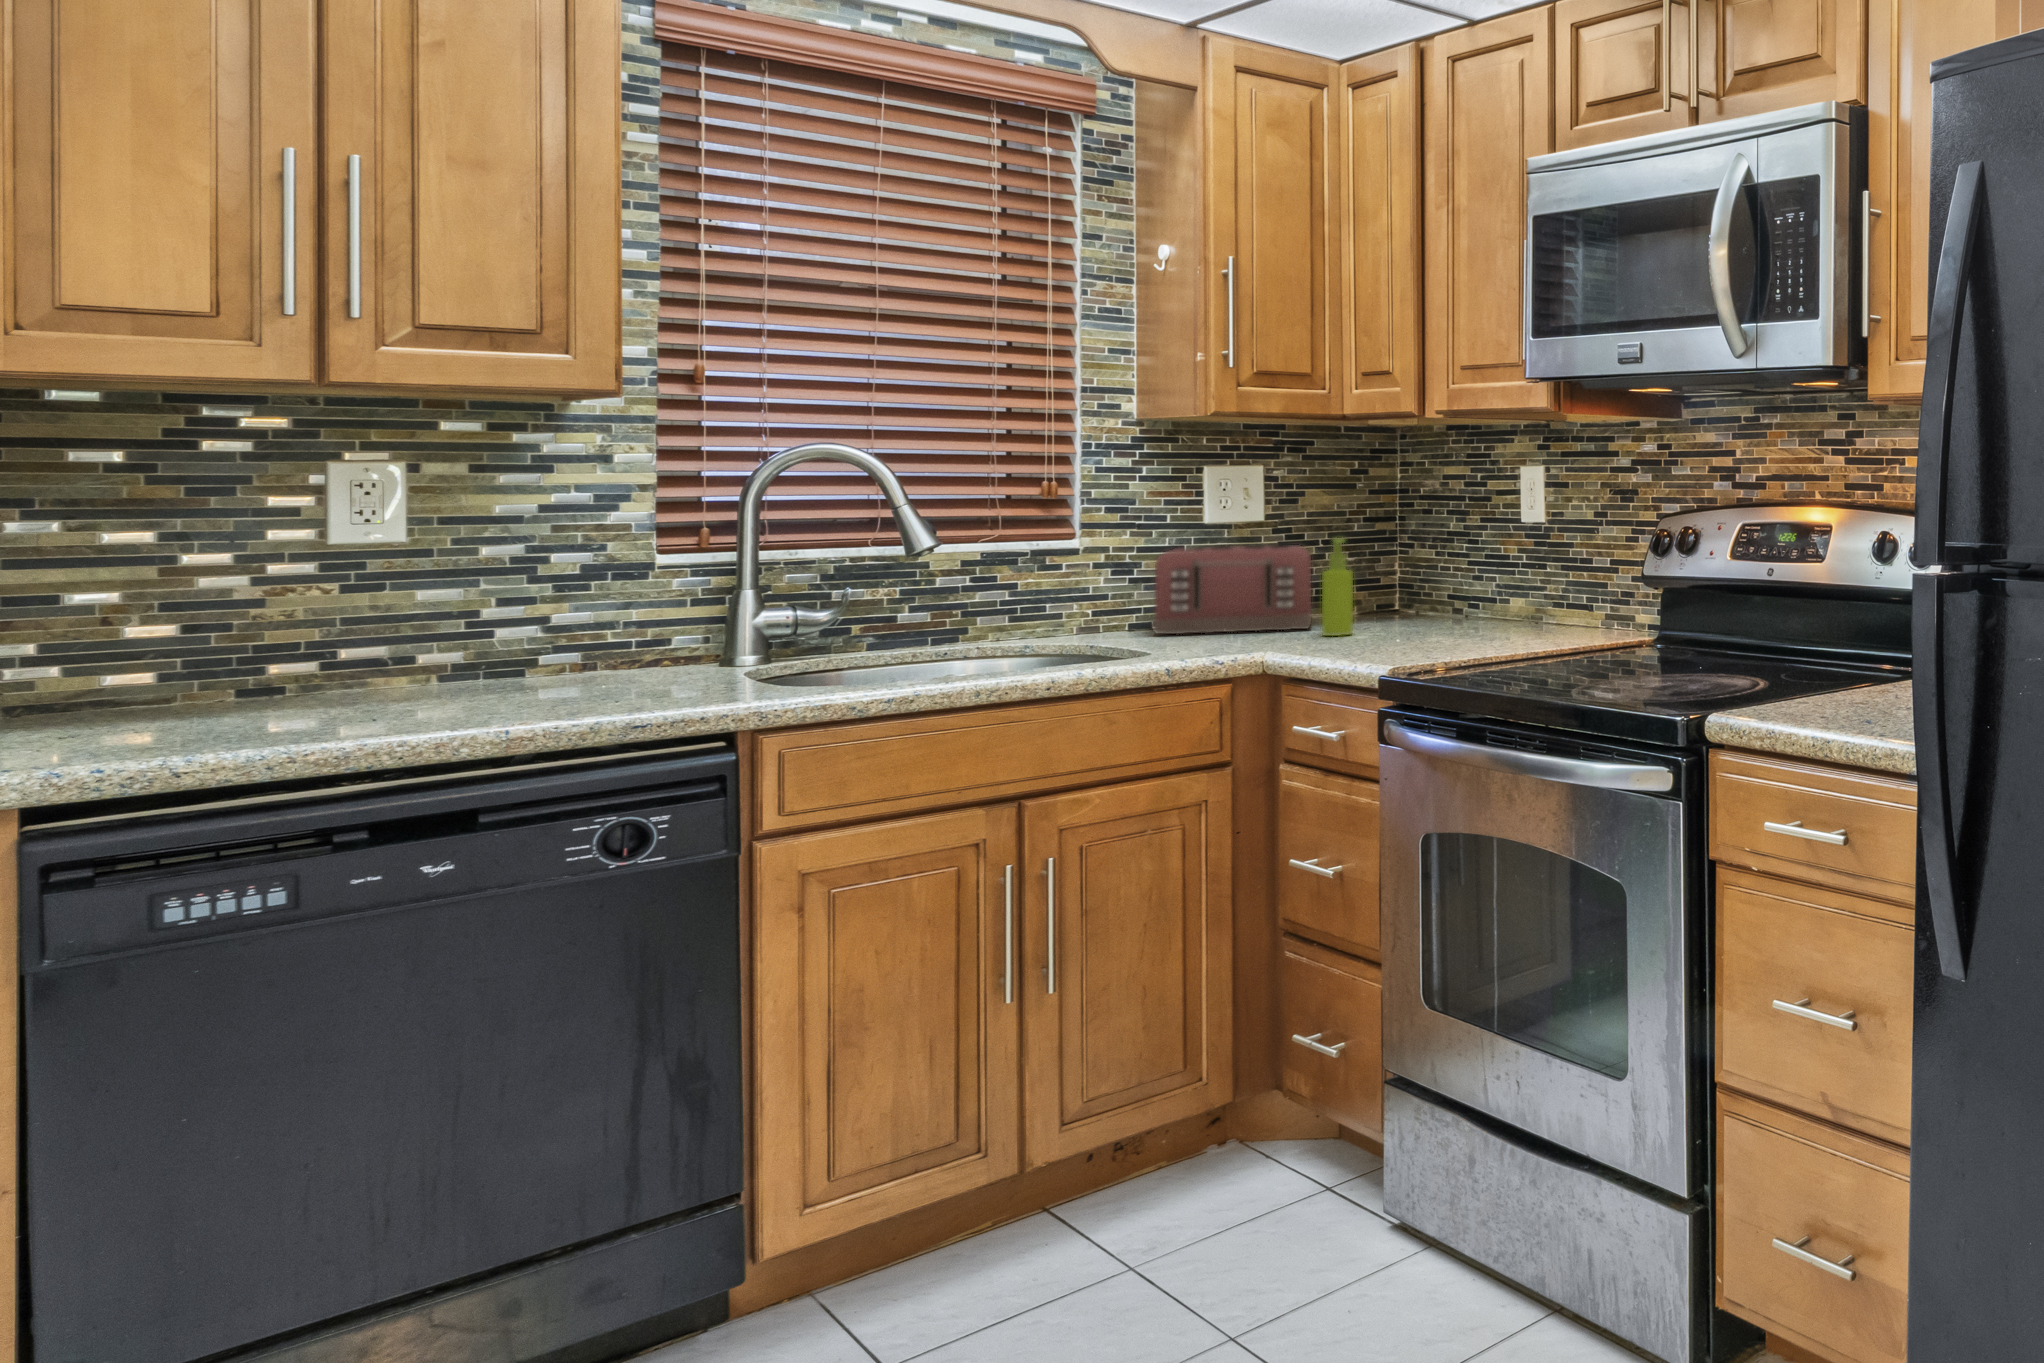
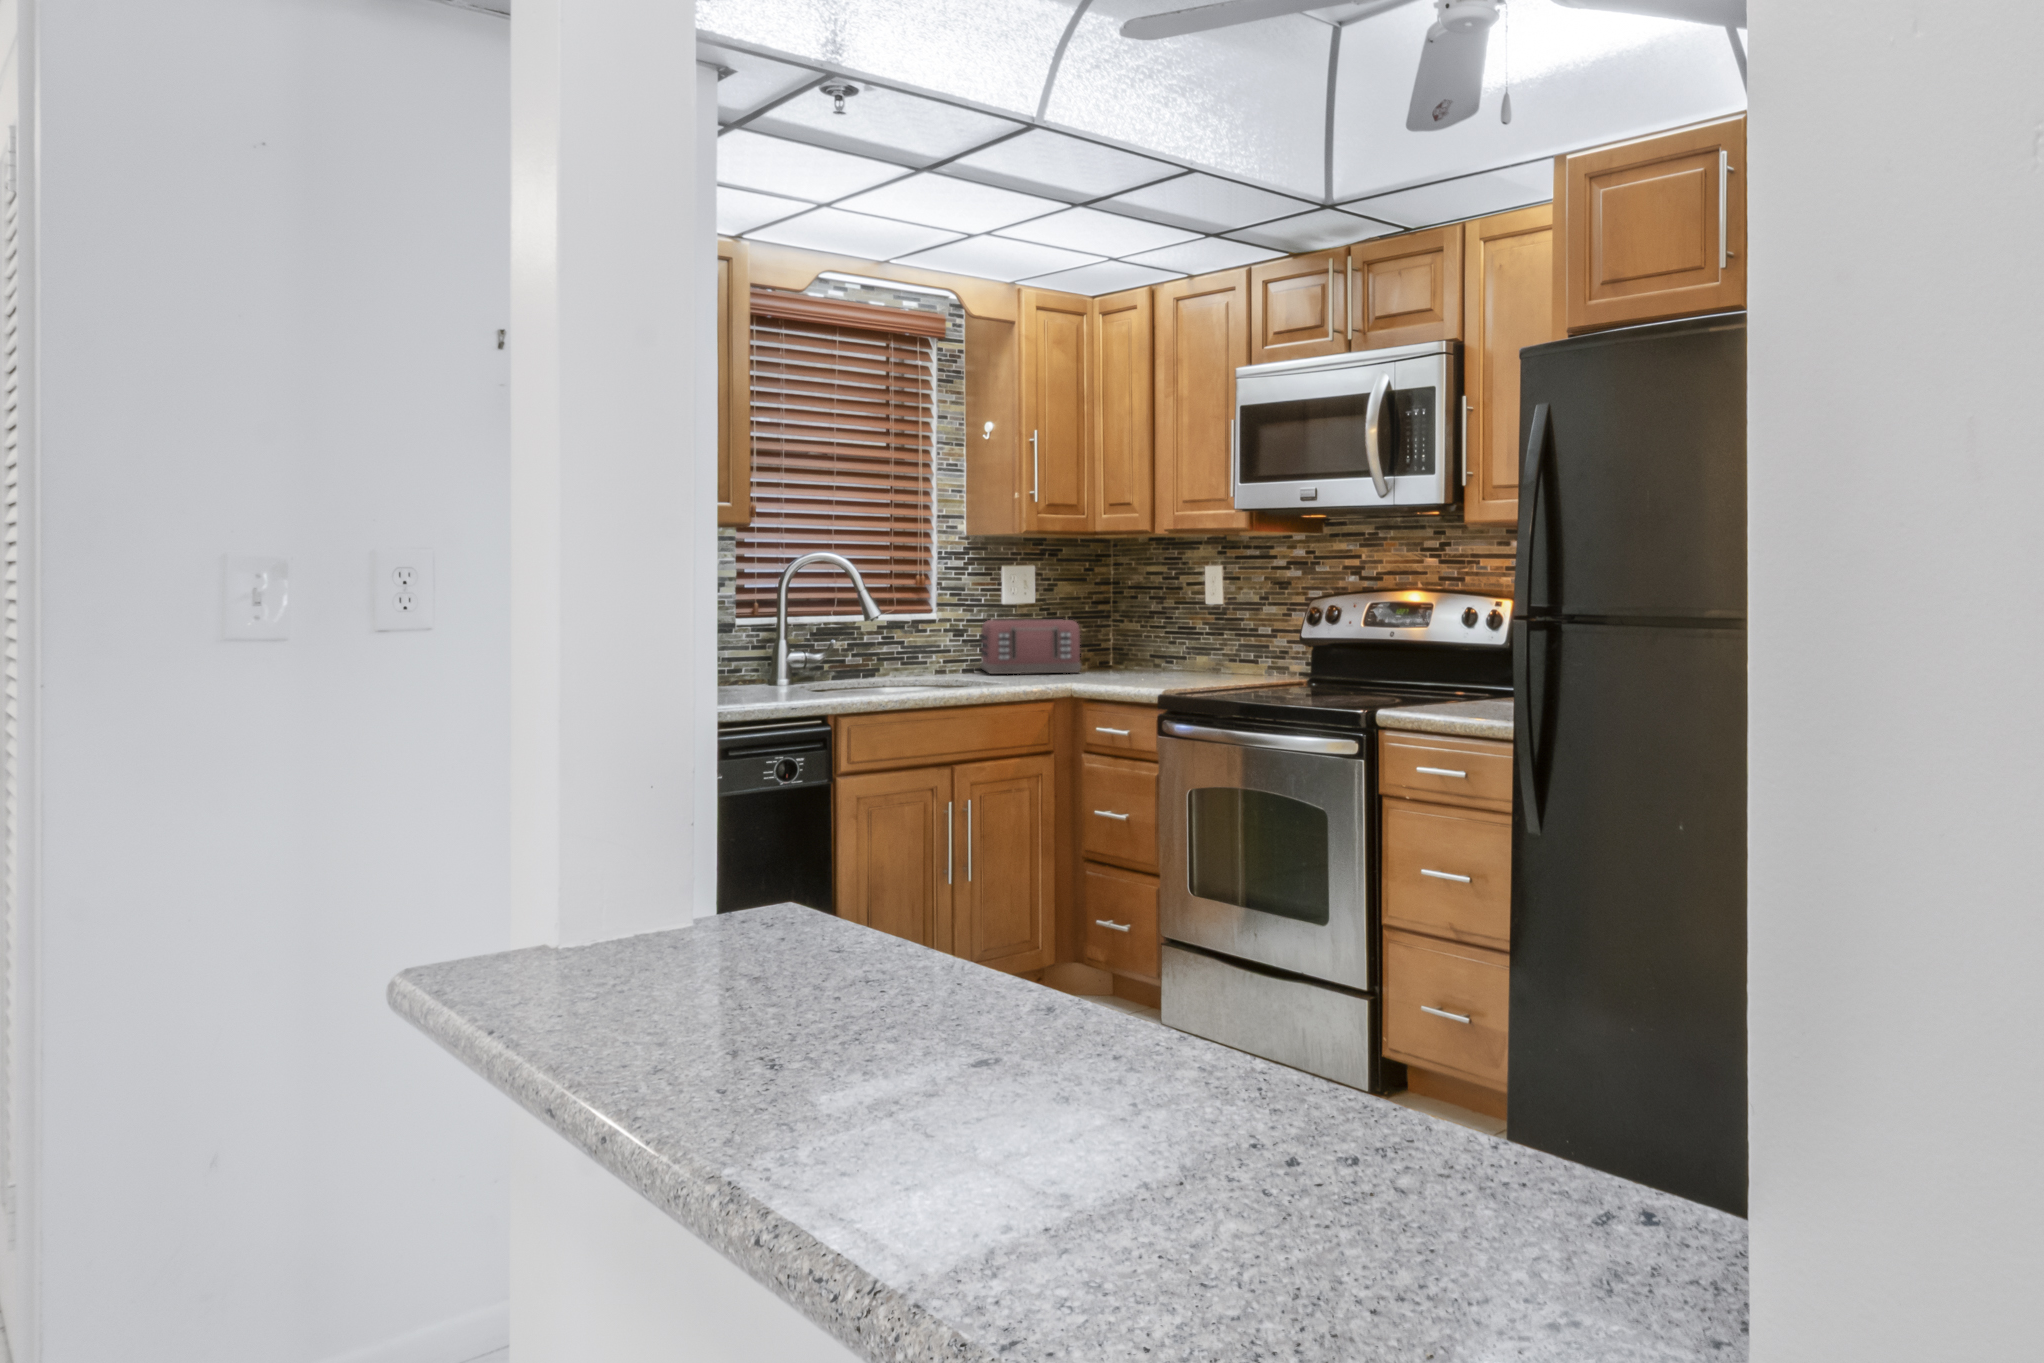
soap dispenser: present [1322,538,1353,636] -> none [1093,613,1111,676]

